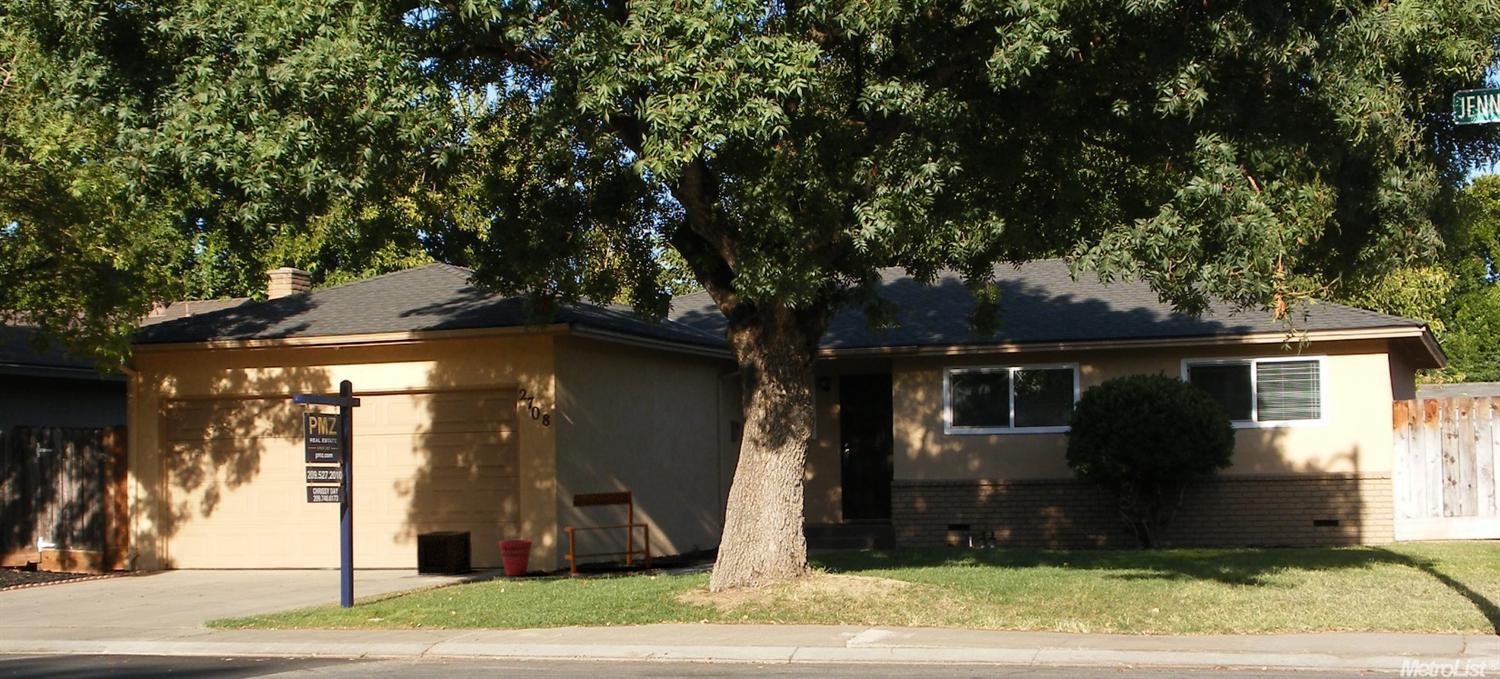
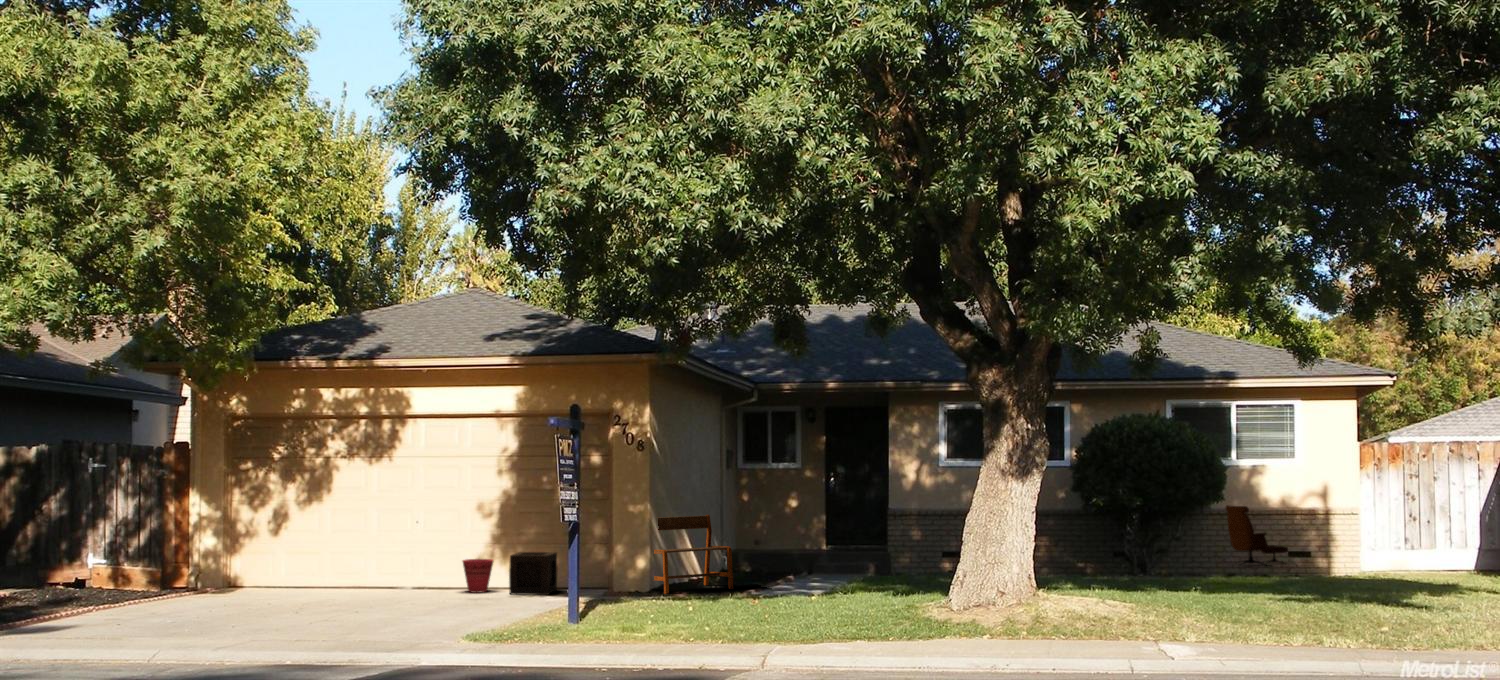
lounge chair: none [1231,472,1308,540] -> present [1226,505,1288,565]
bucket: present [499,540,532,576] -> present [463,559,493,593]

